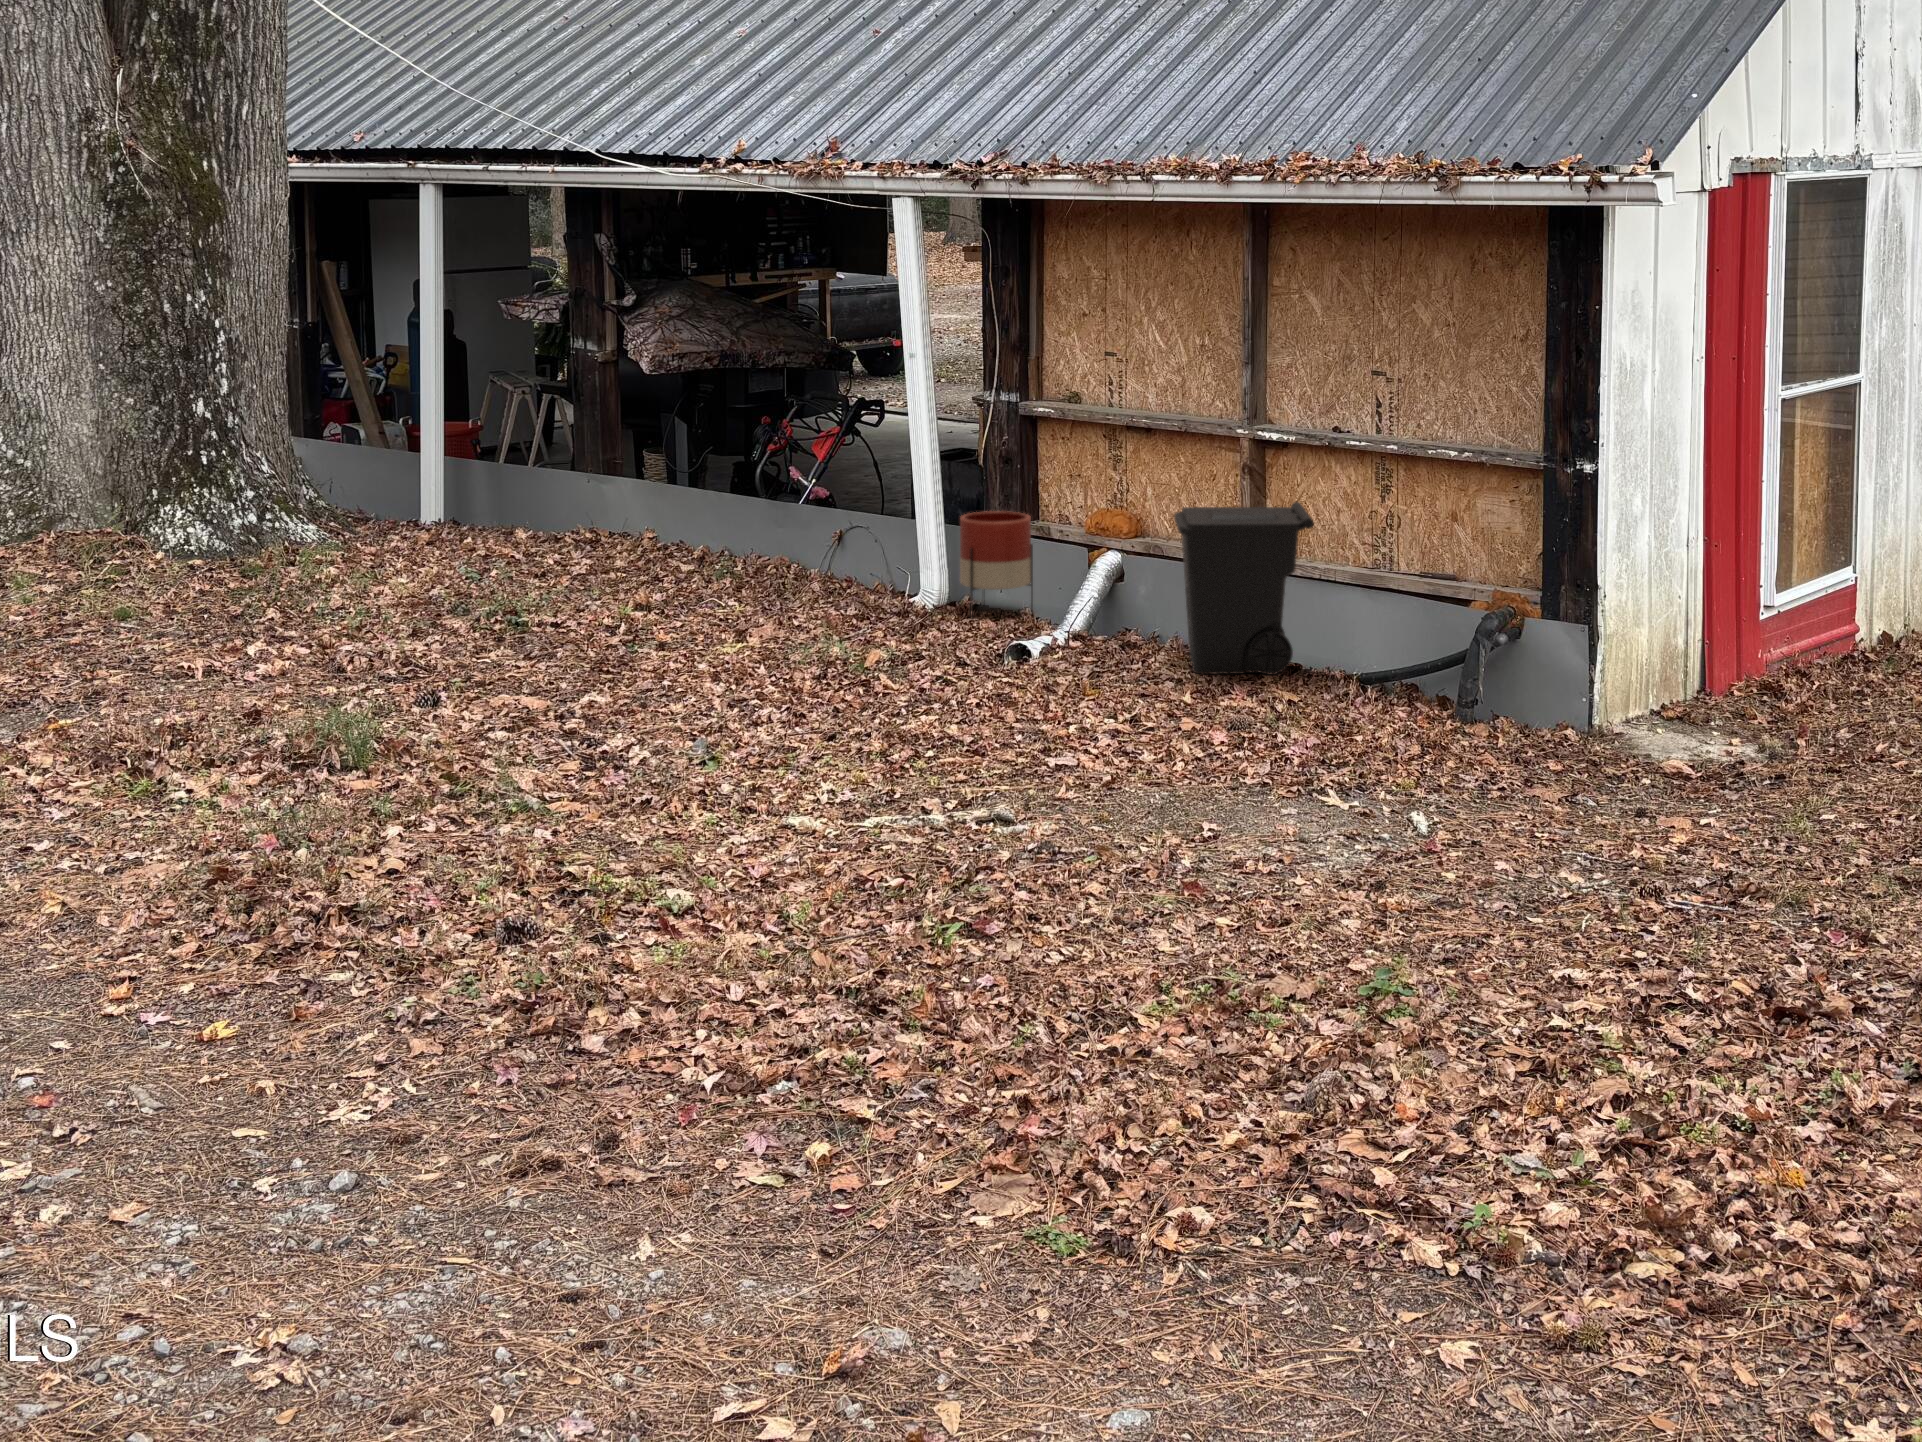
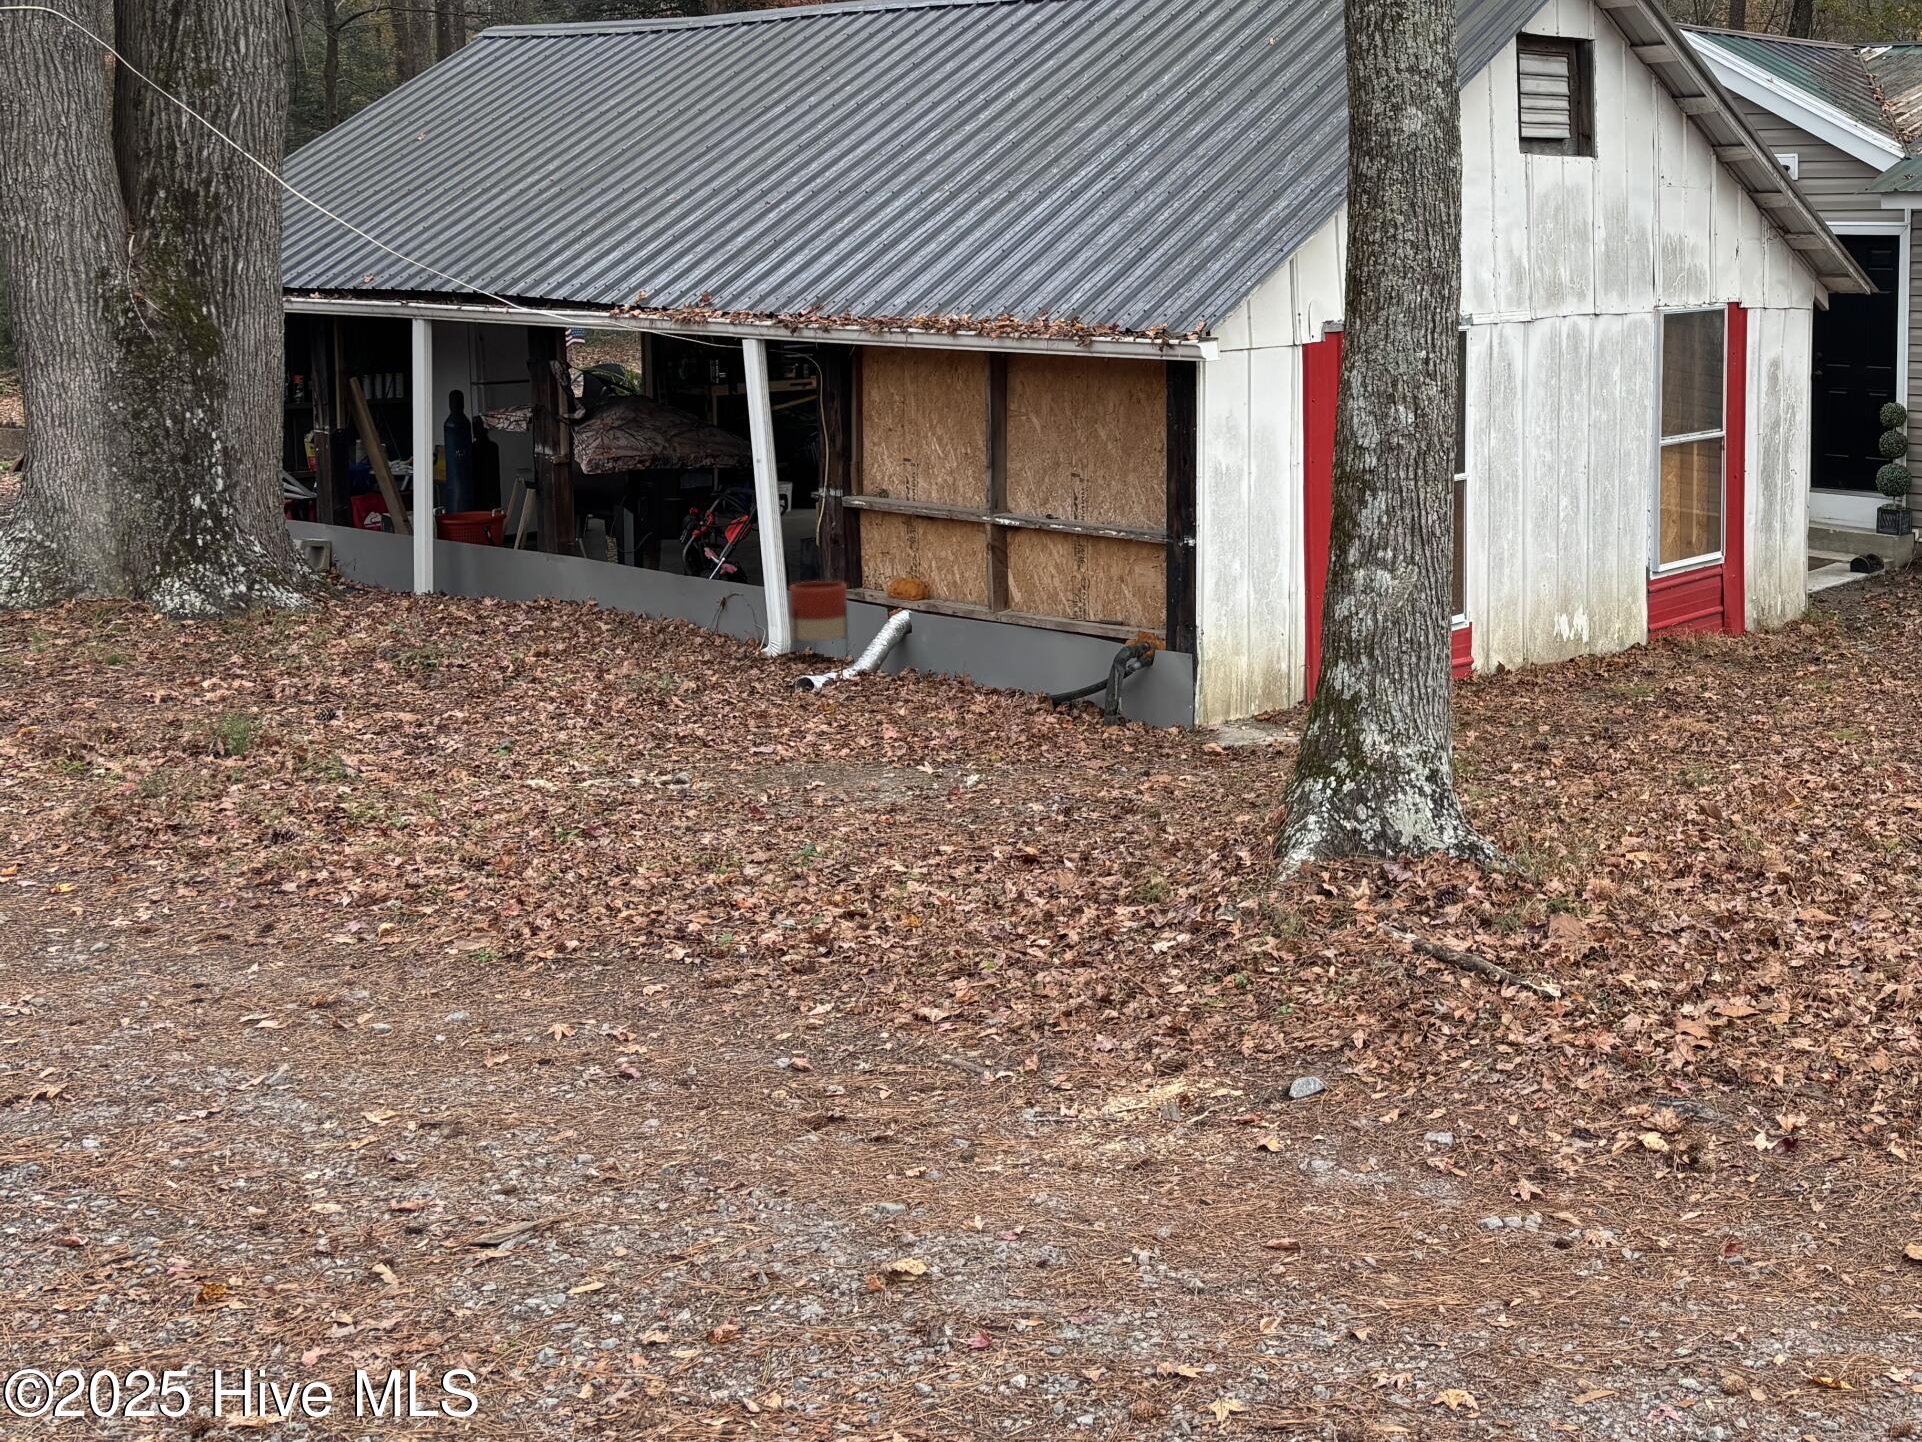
trash can: present [1174,502,1314,675] -> none [911,570,1022,699]

